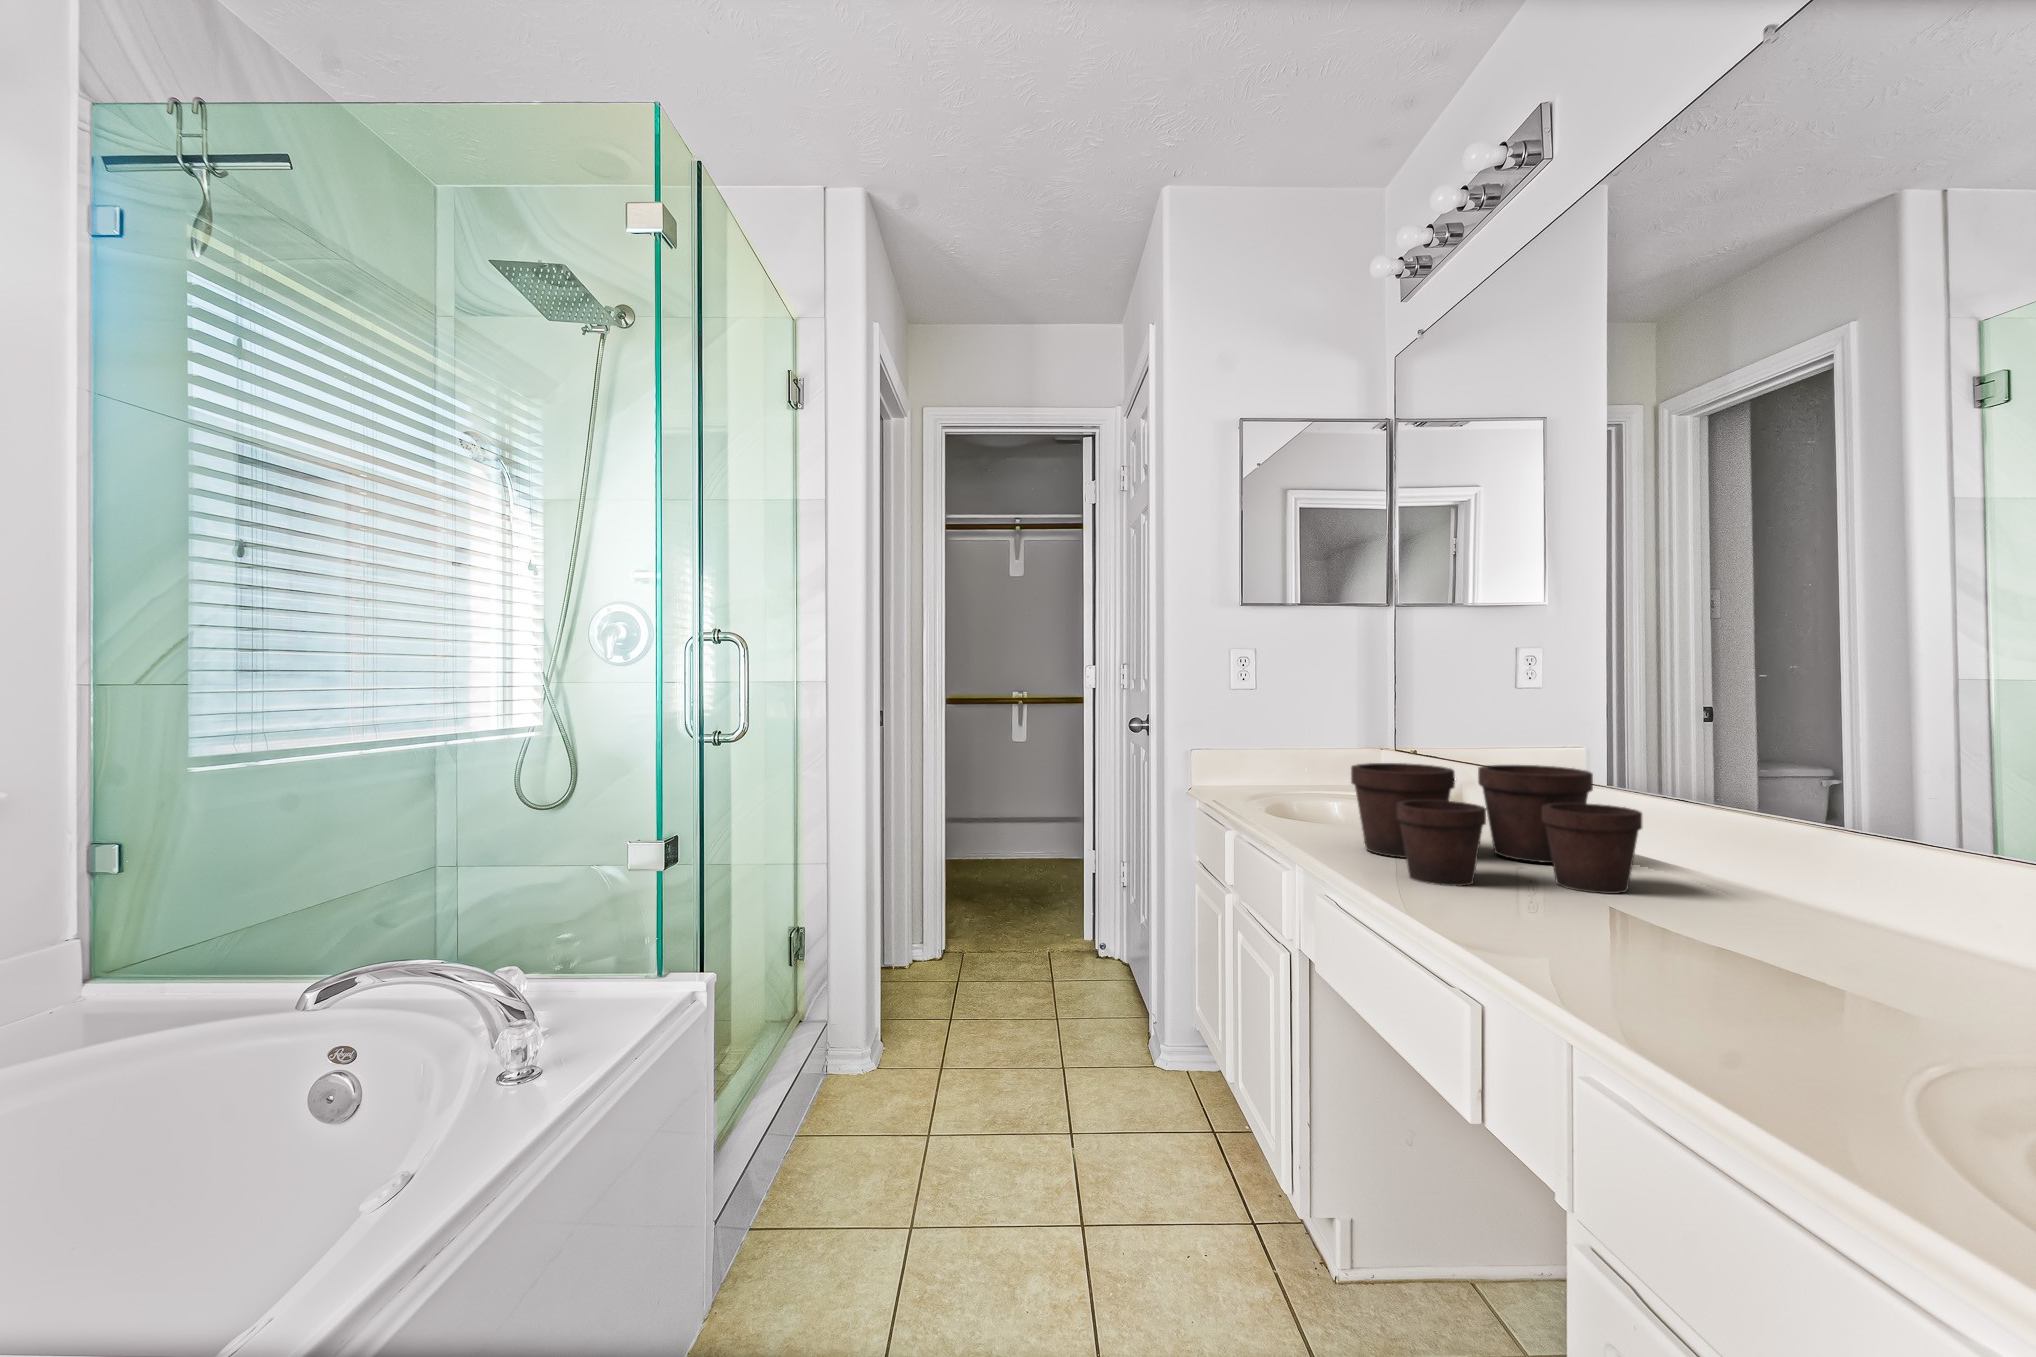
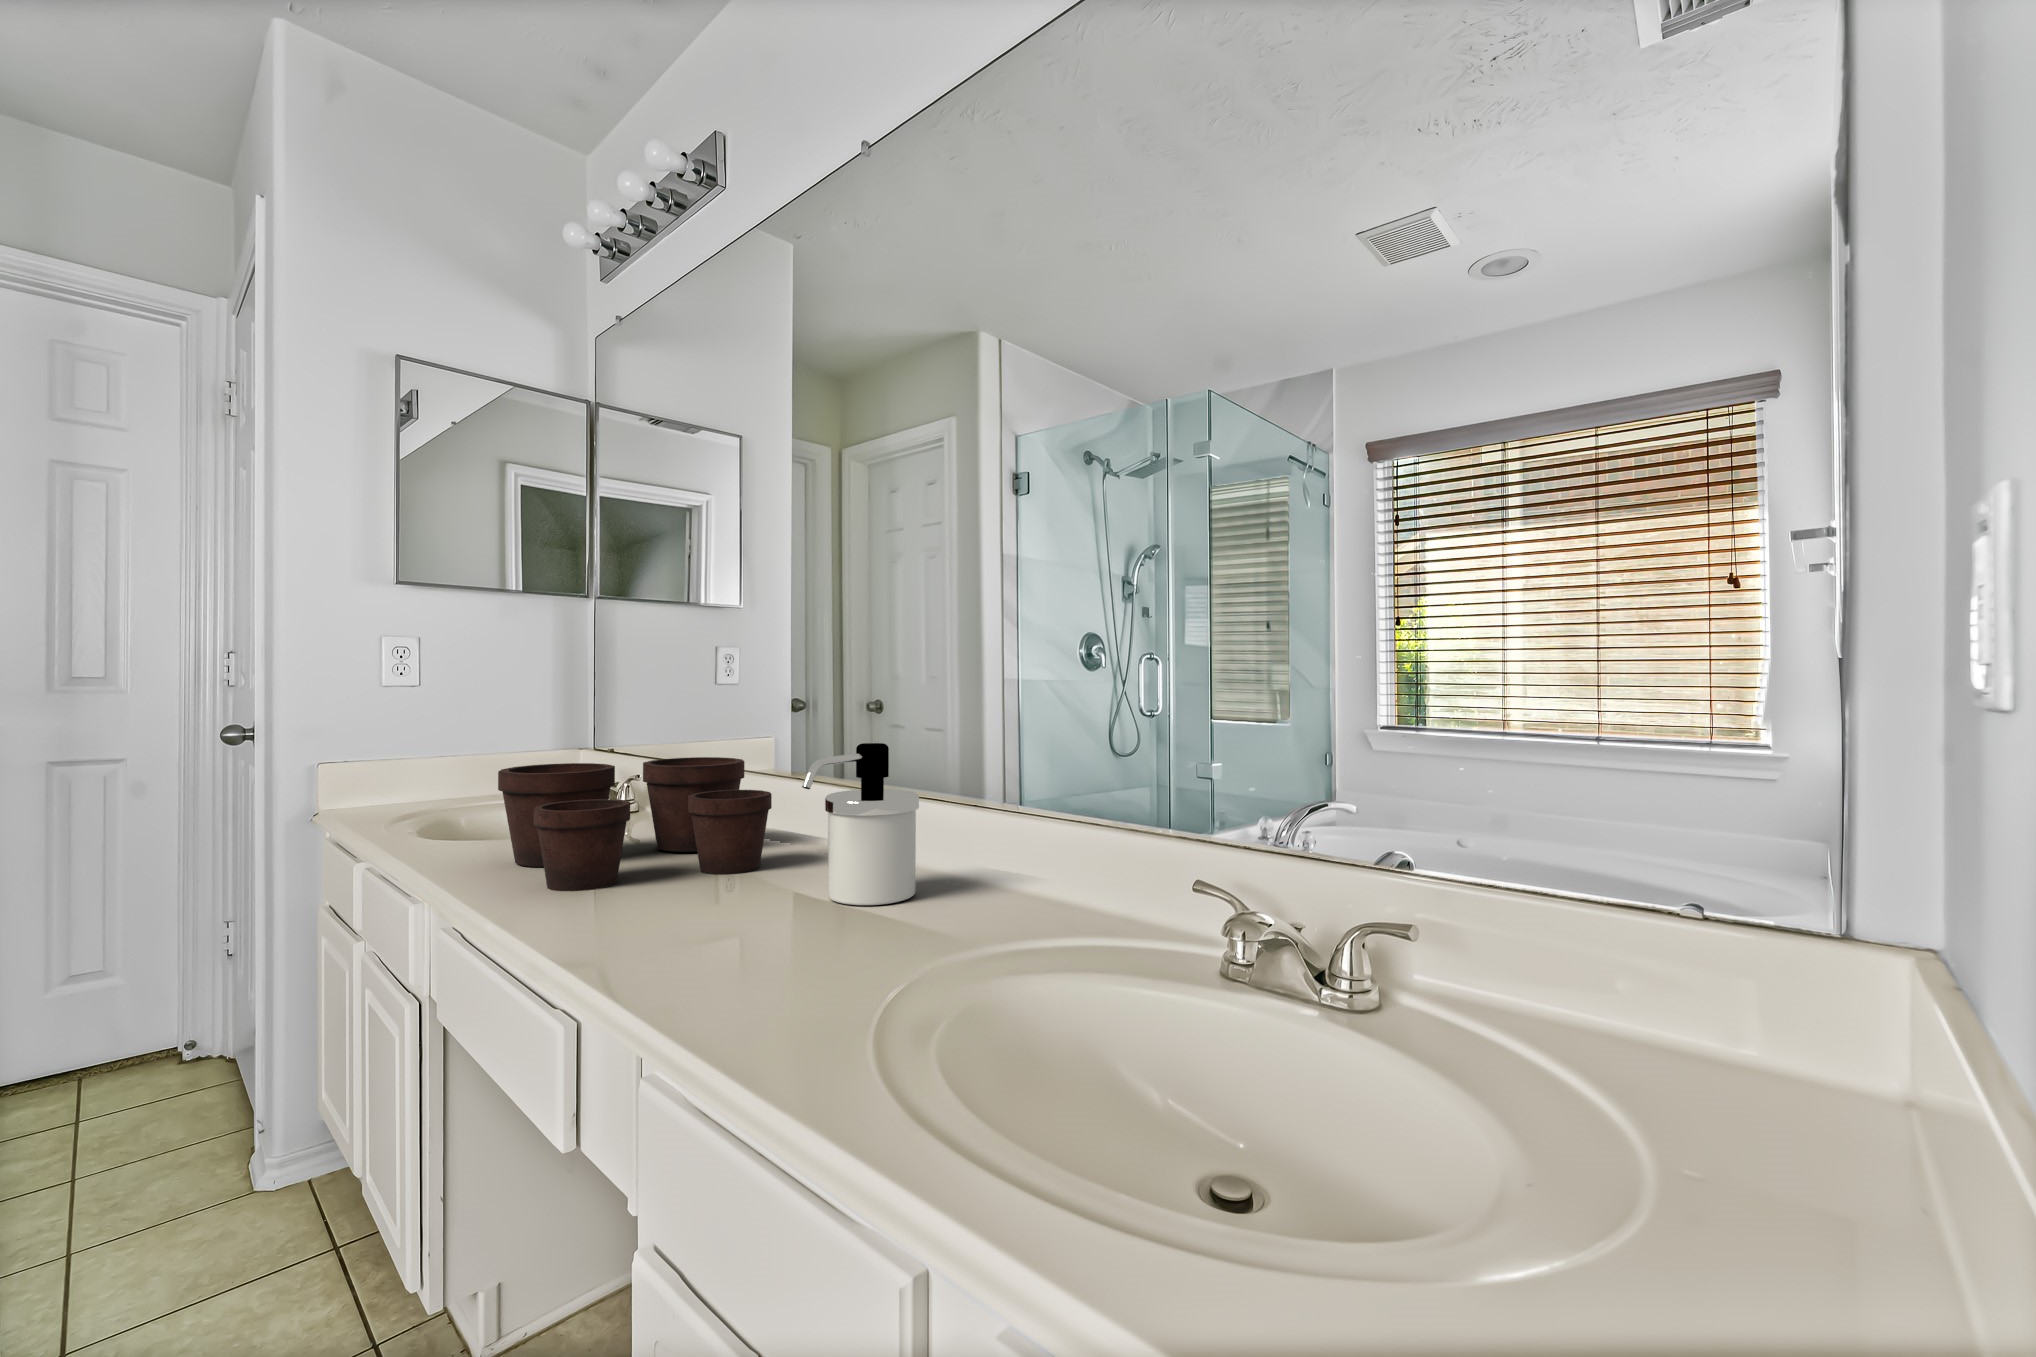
soap dispenser: none [1720,767,1889,965] -> present [802,743,919,905]

